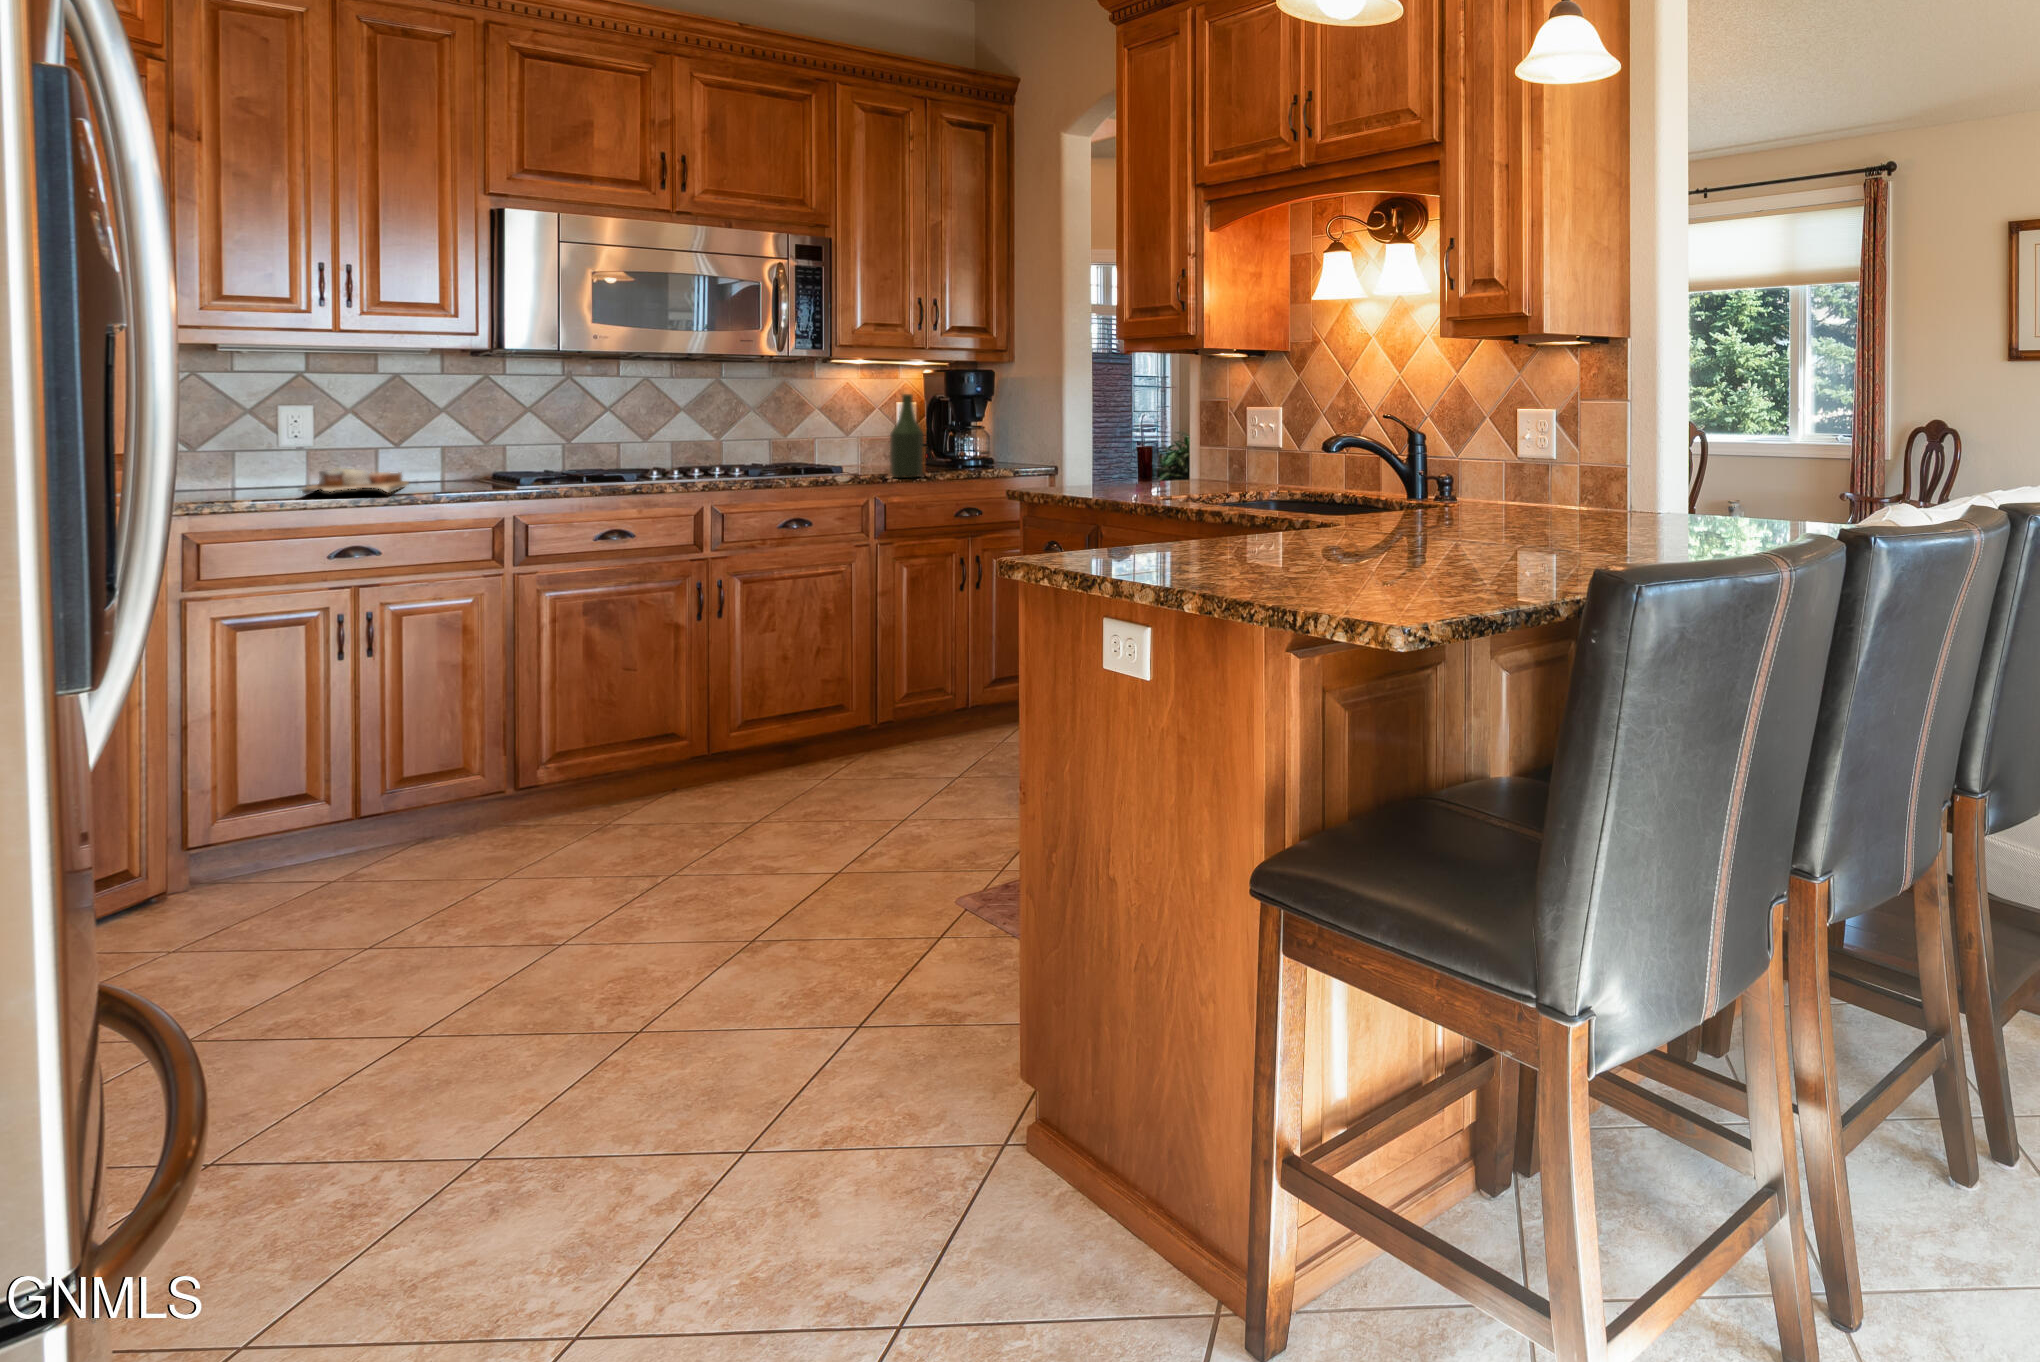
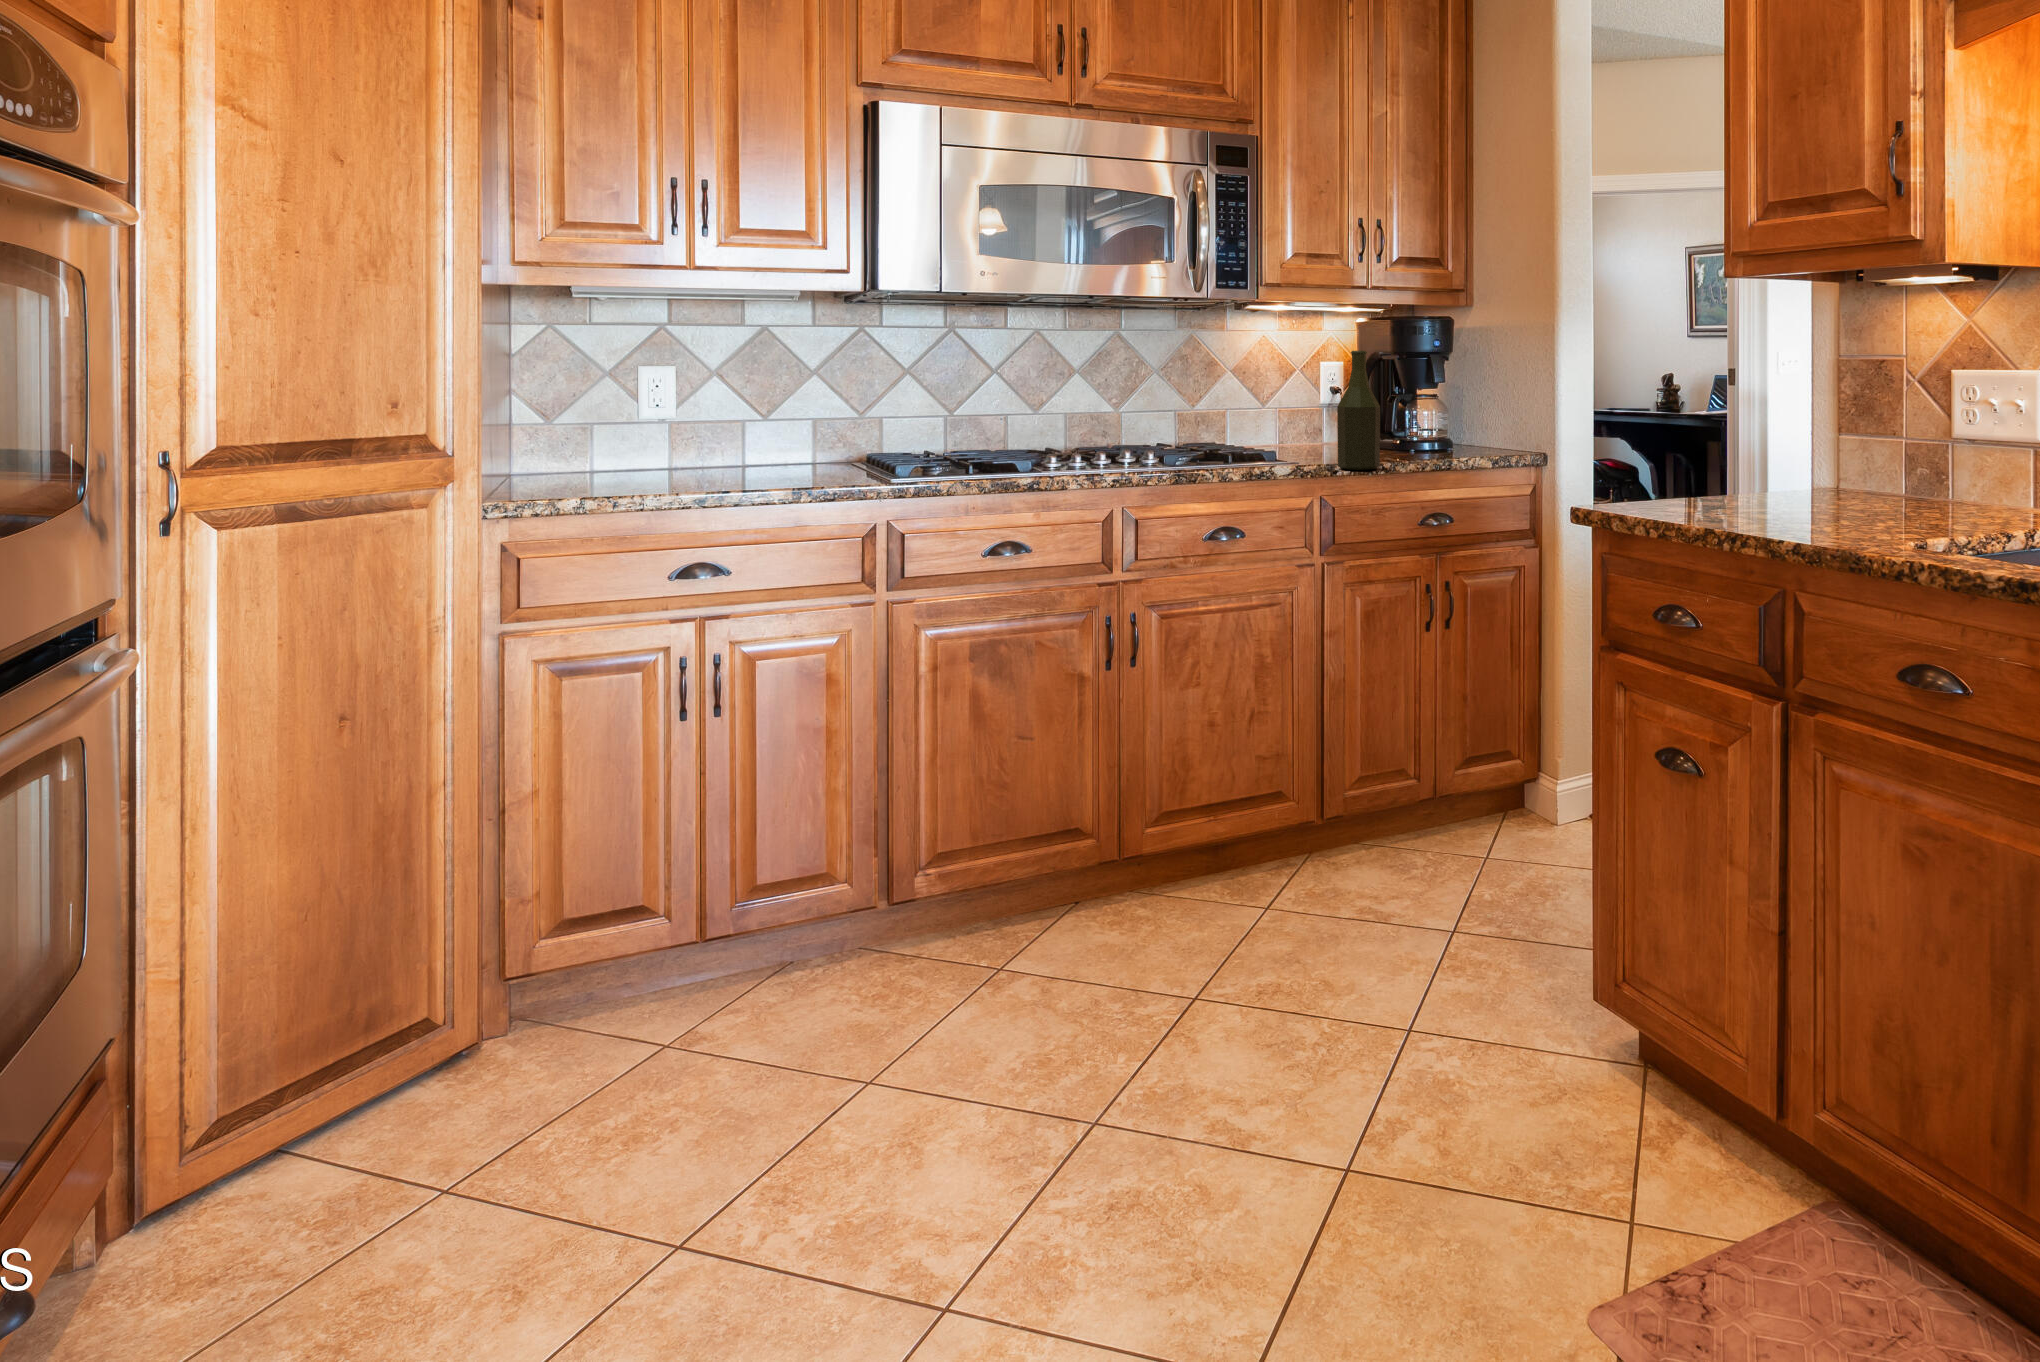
cutting board: present [301,469,408,494] -> none [640,450,775,486]

